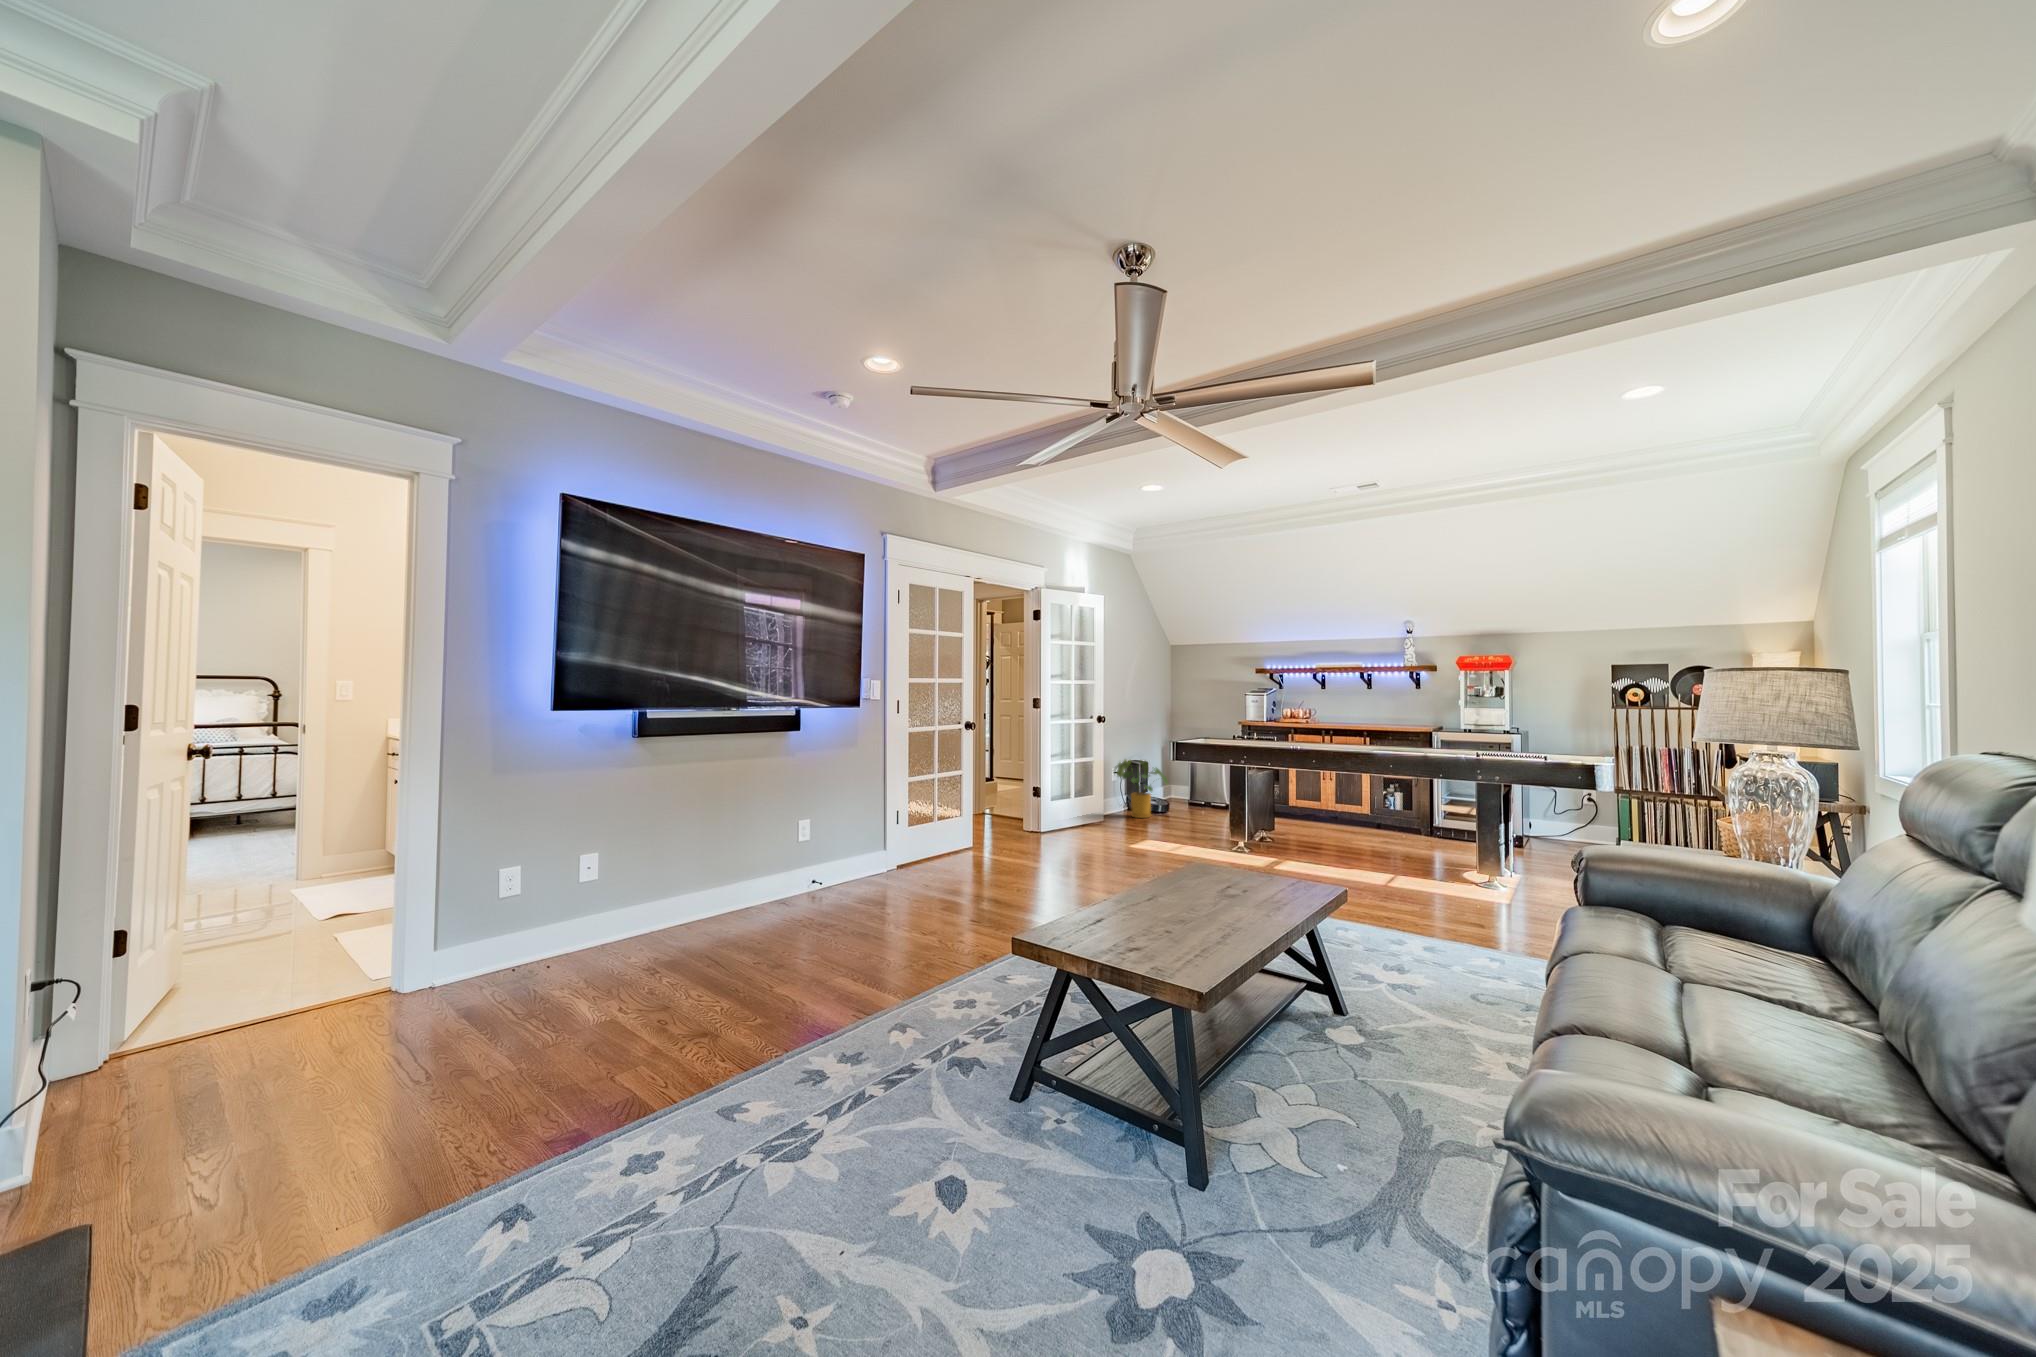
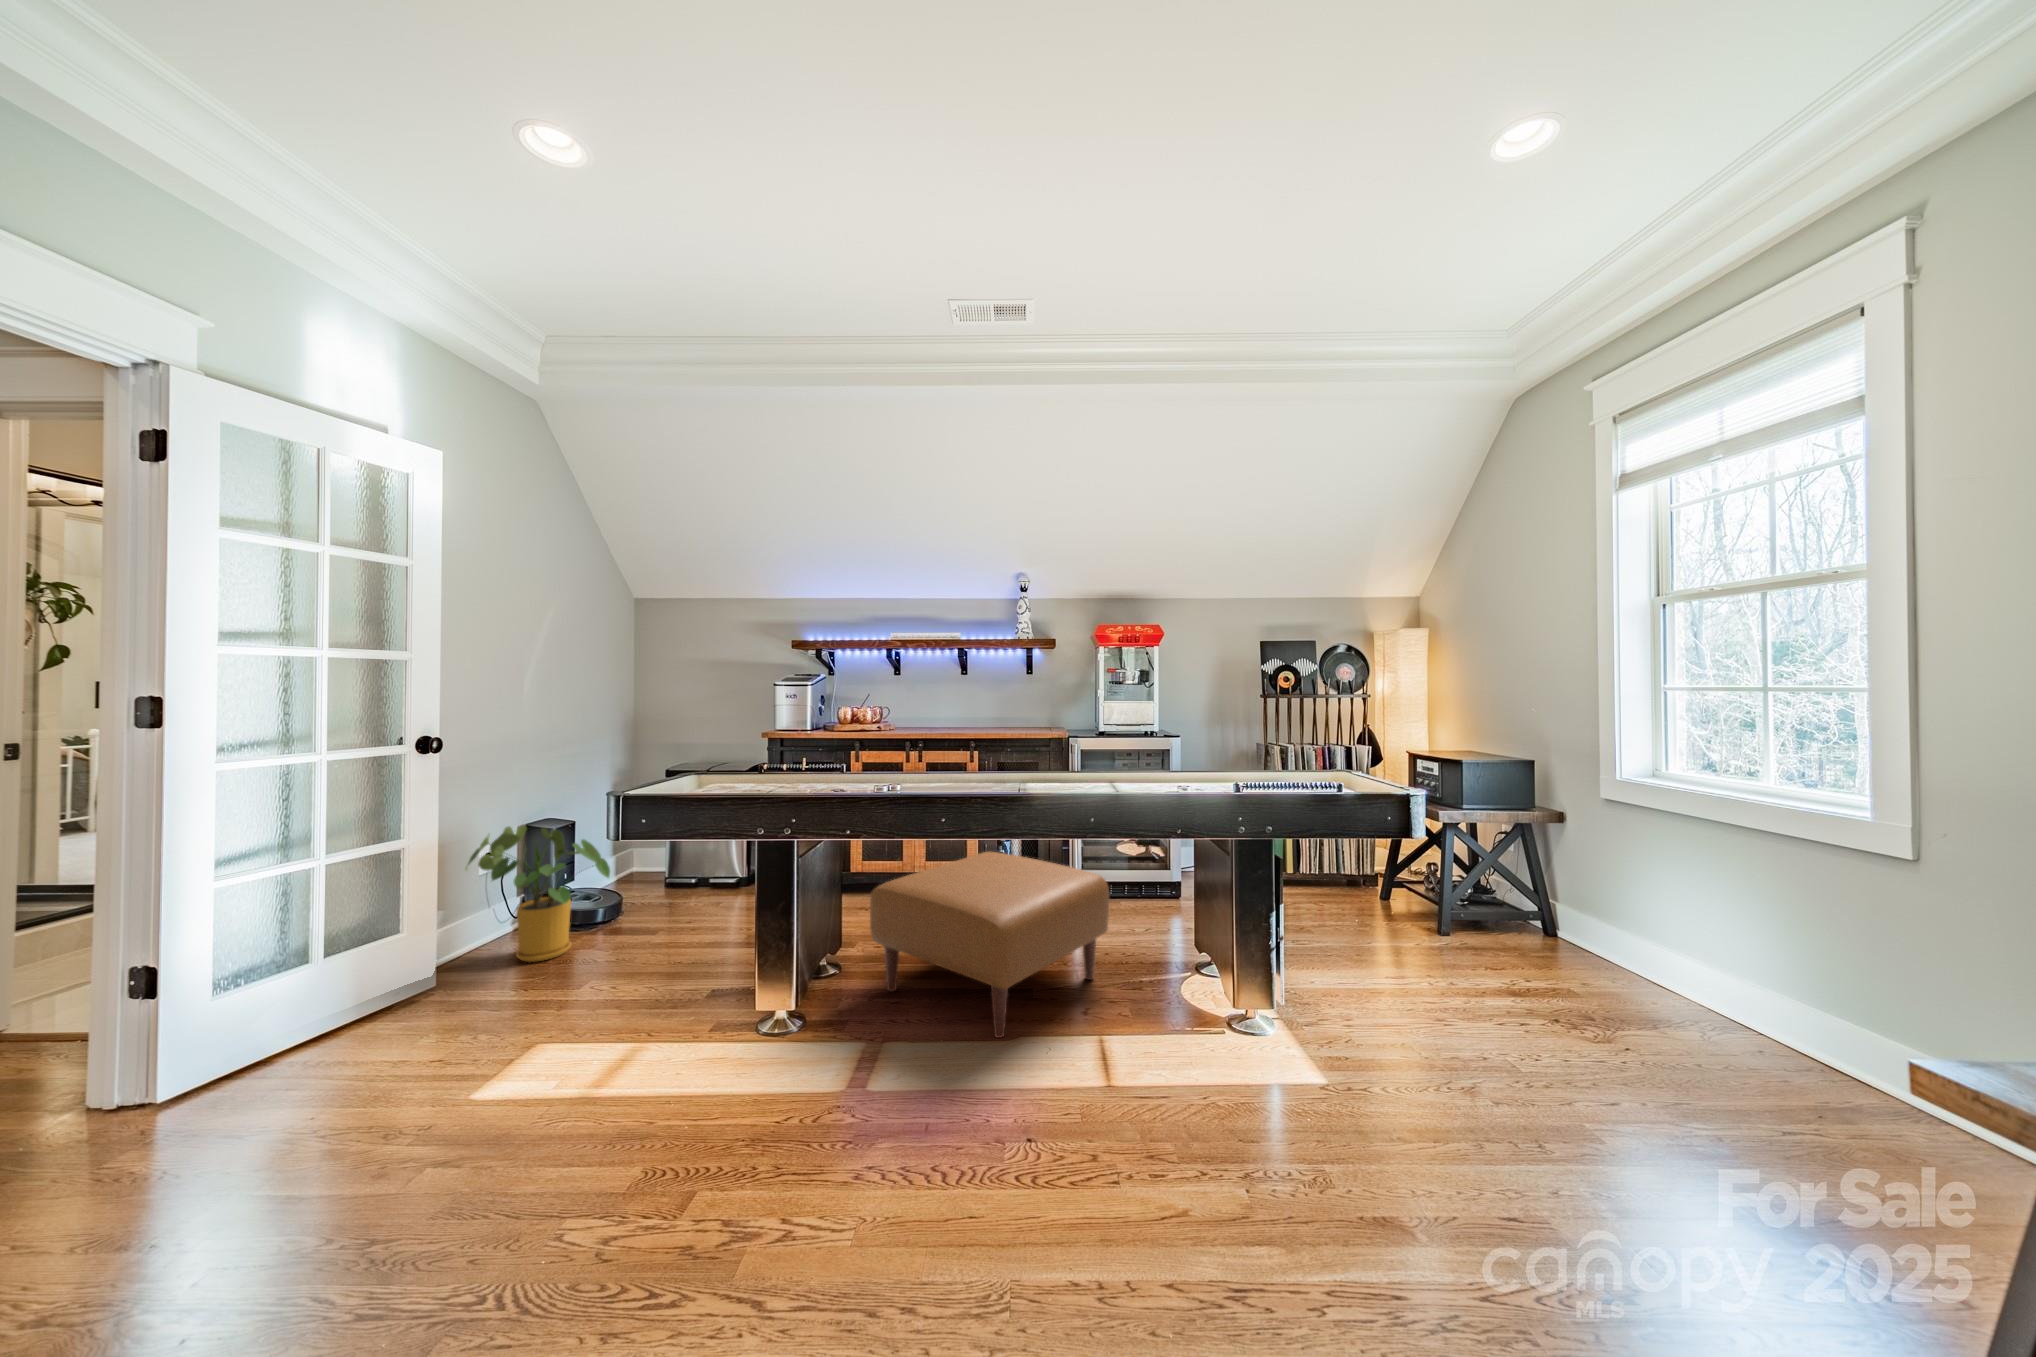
ottoman: none [1284,789,1414,859] -> present [870,852,1109,1038]

